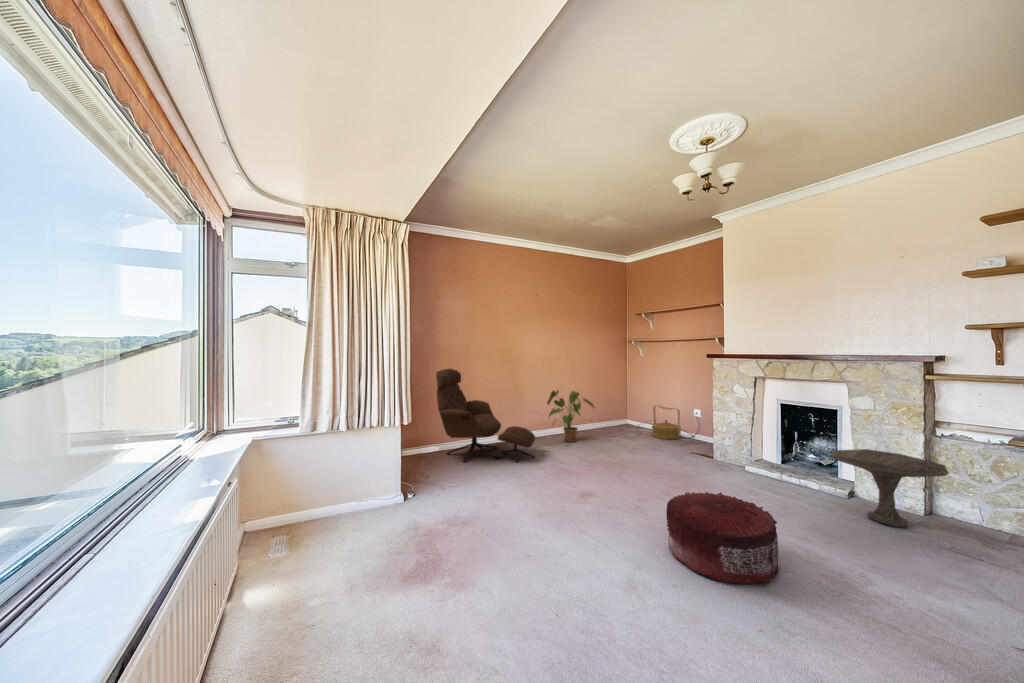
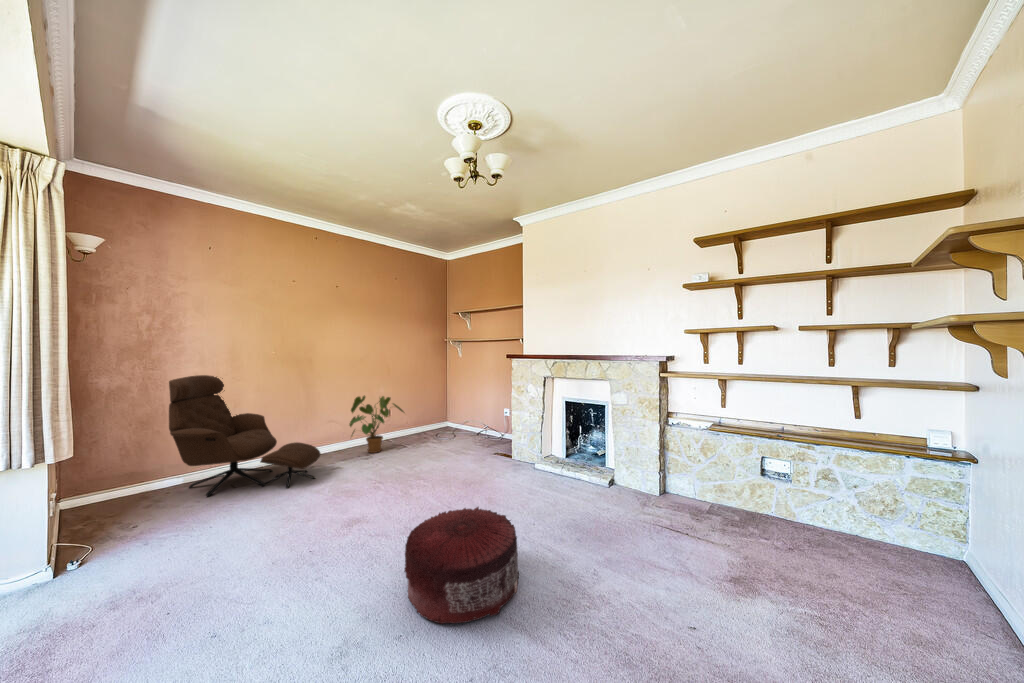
woven basket: present [652,405,681,439] -> none [465,406,493,440]
side table: present [832,449,949,527] -> none [590,441,671,512]

